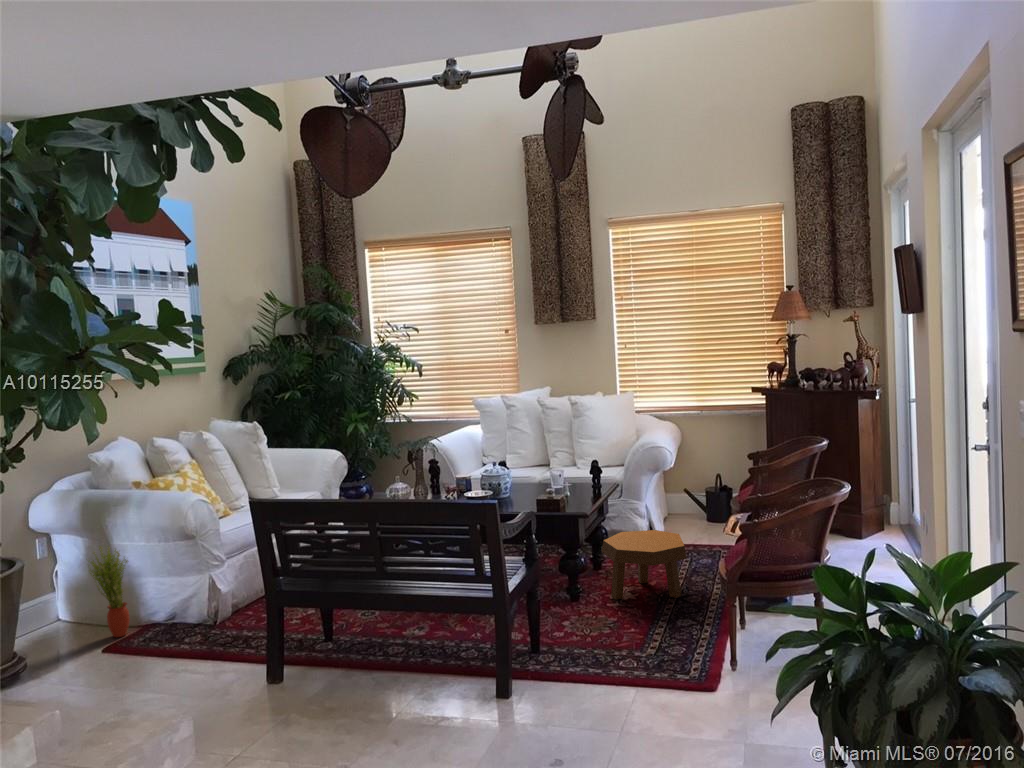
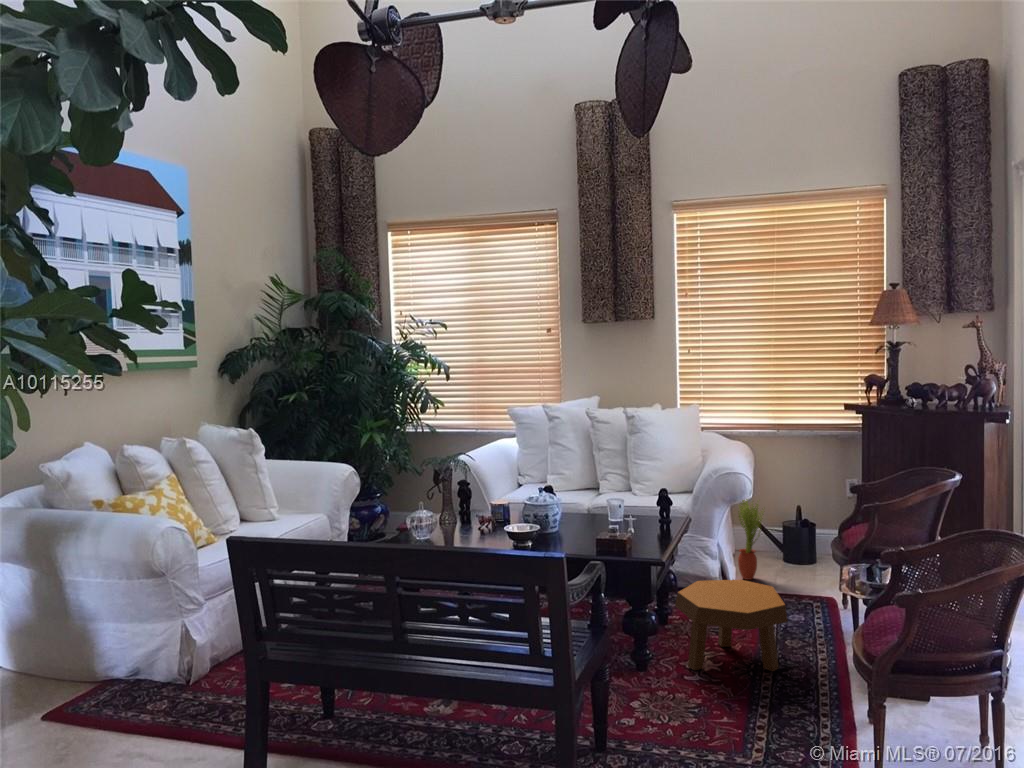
potted plant: present [89,546,130,637] -> present [738,499,763,580]

